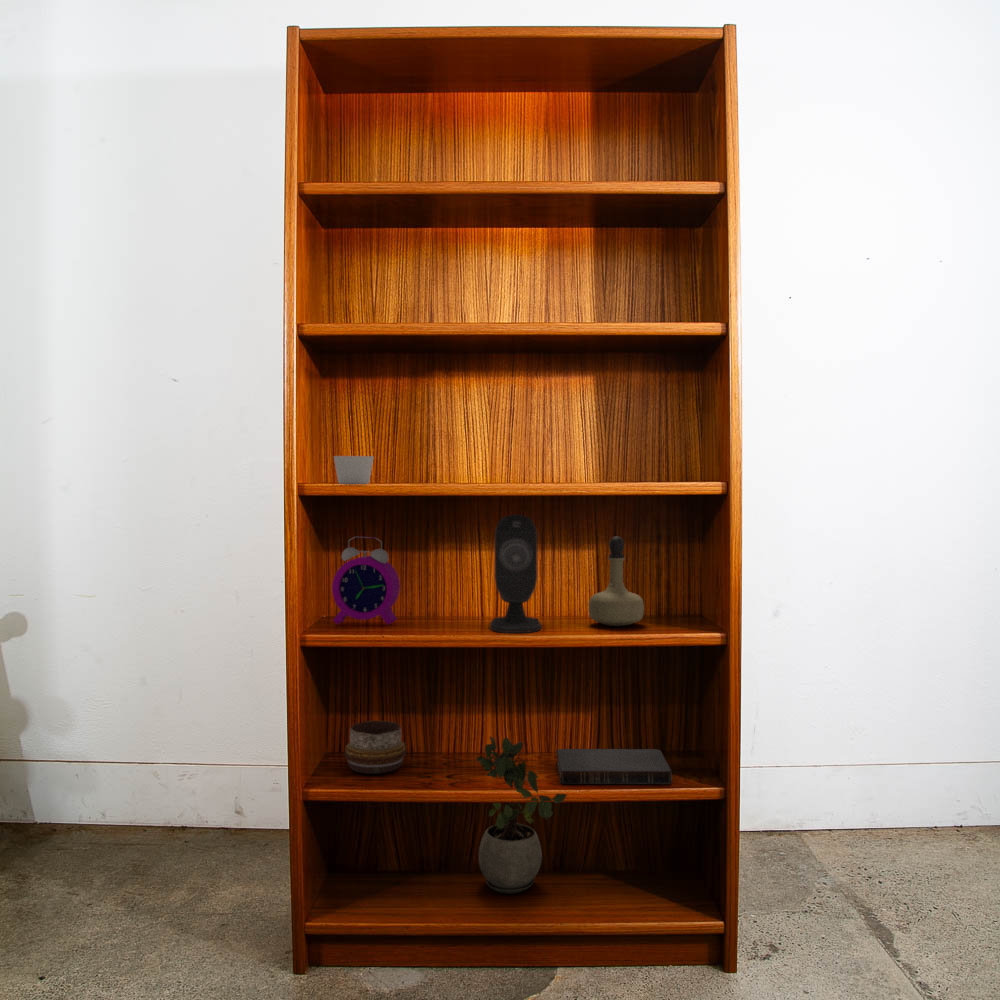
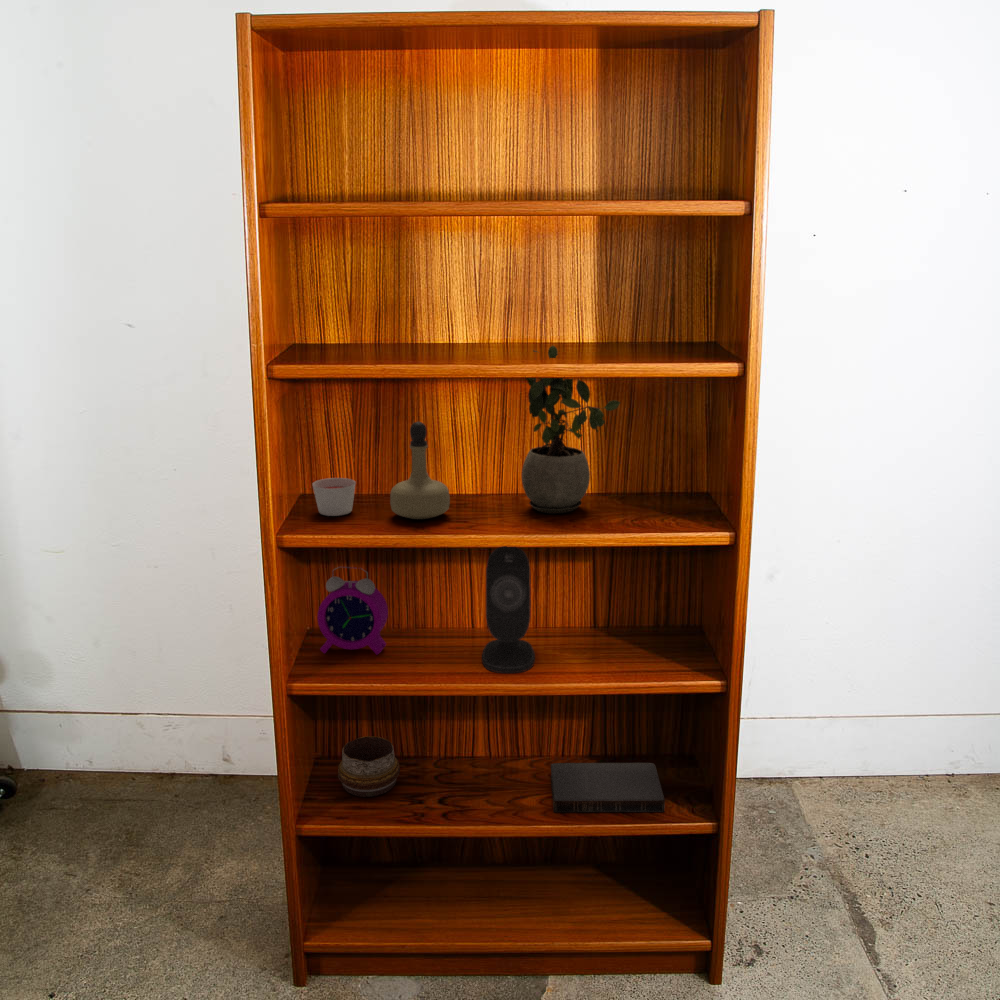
perfume bottle: present [589,536,644,626] -> present [390,422,450,519]
potted plant: present [476,737,567,893] -> present [522,346,620,514]

